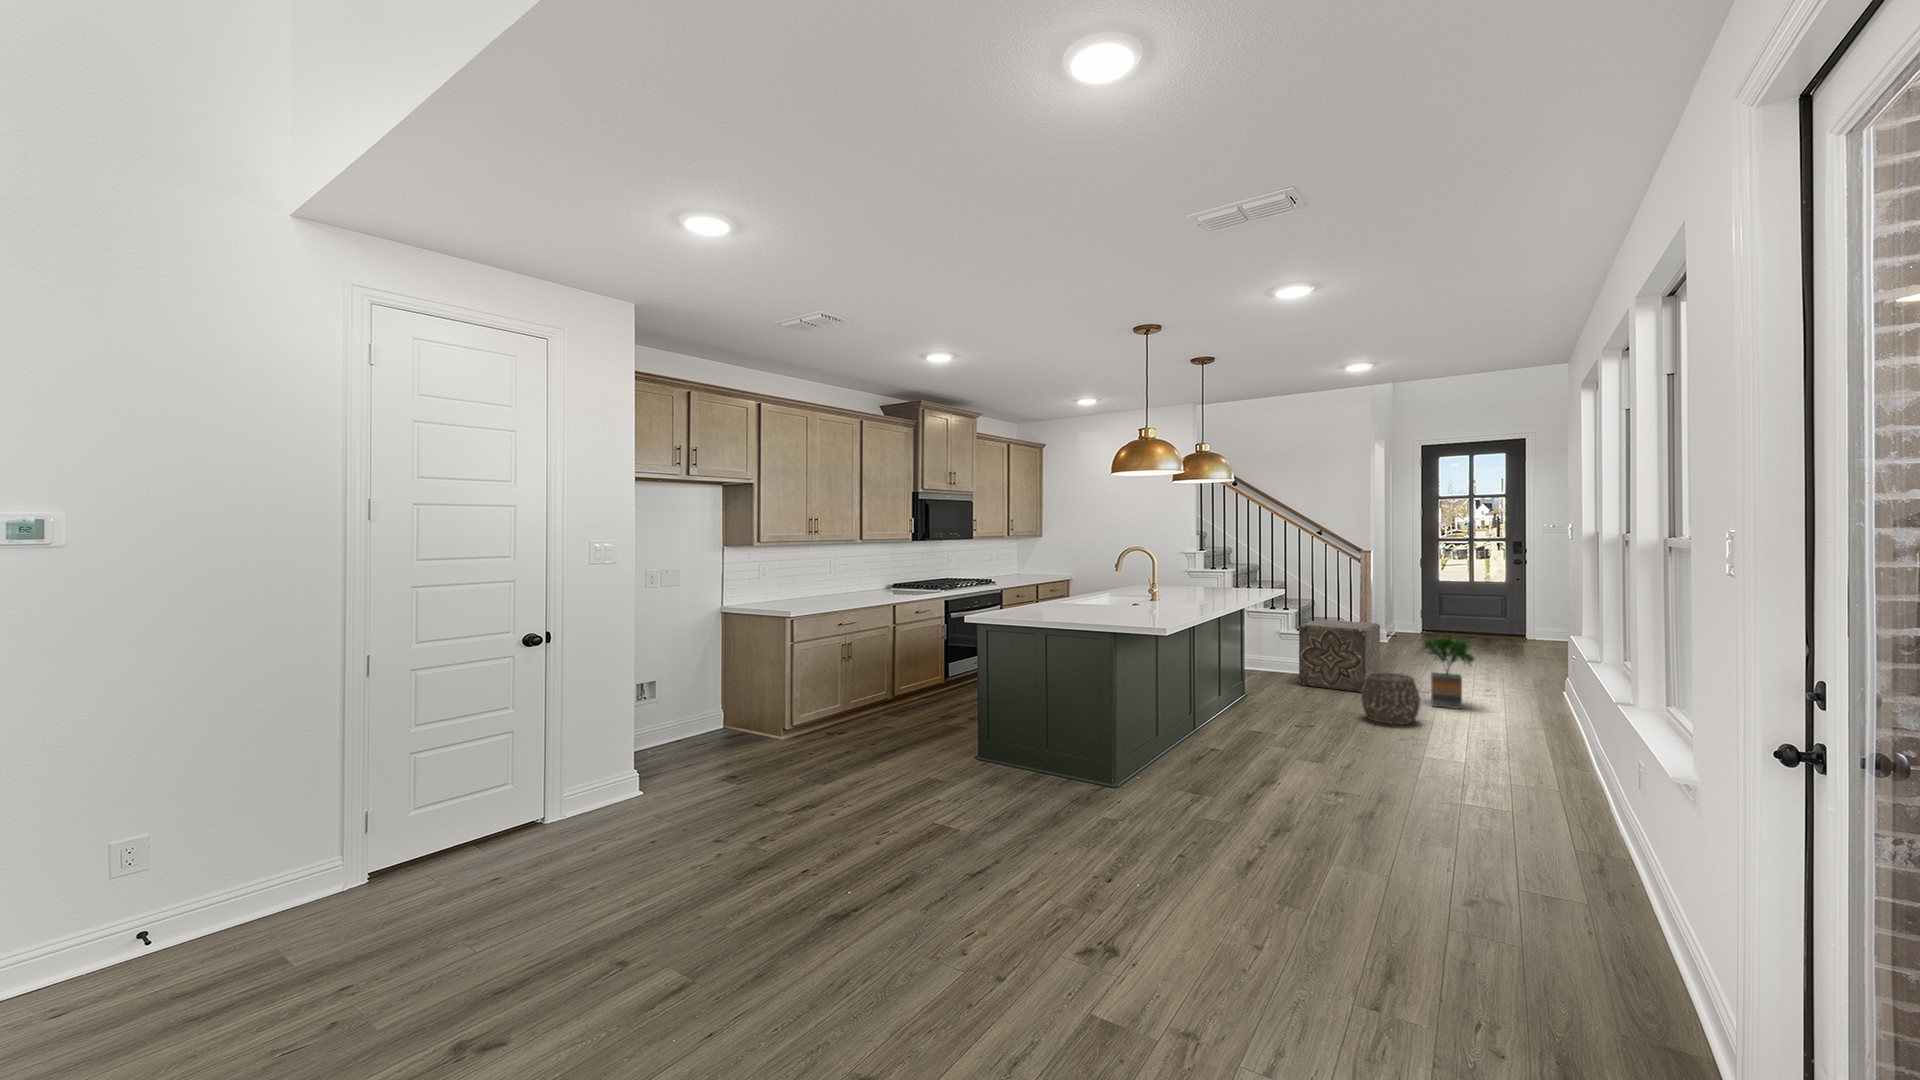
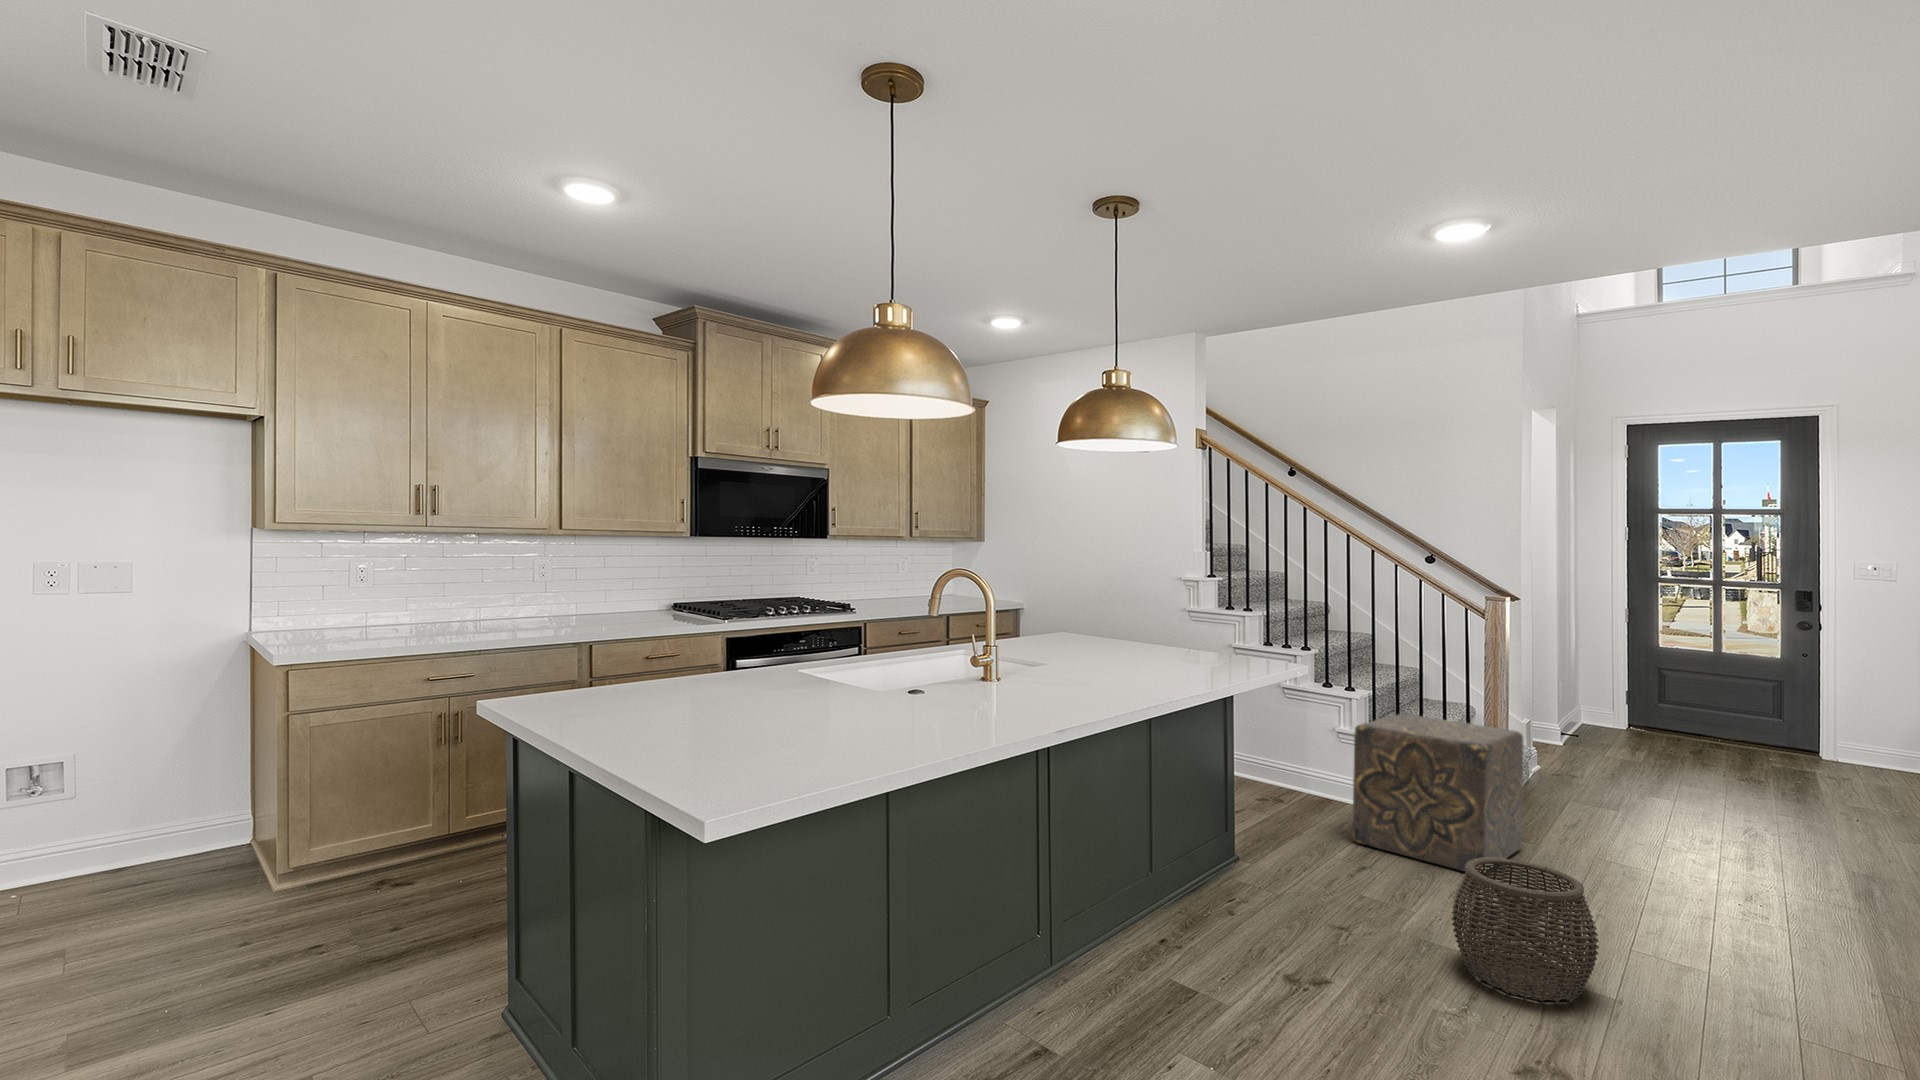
potted tree: present [1423,638,1474,709] -> none [1607,777,1744,954]

